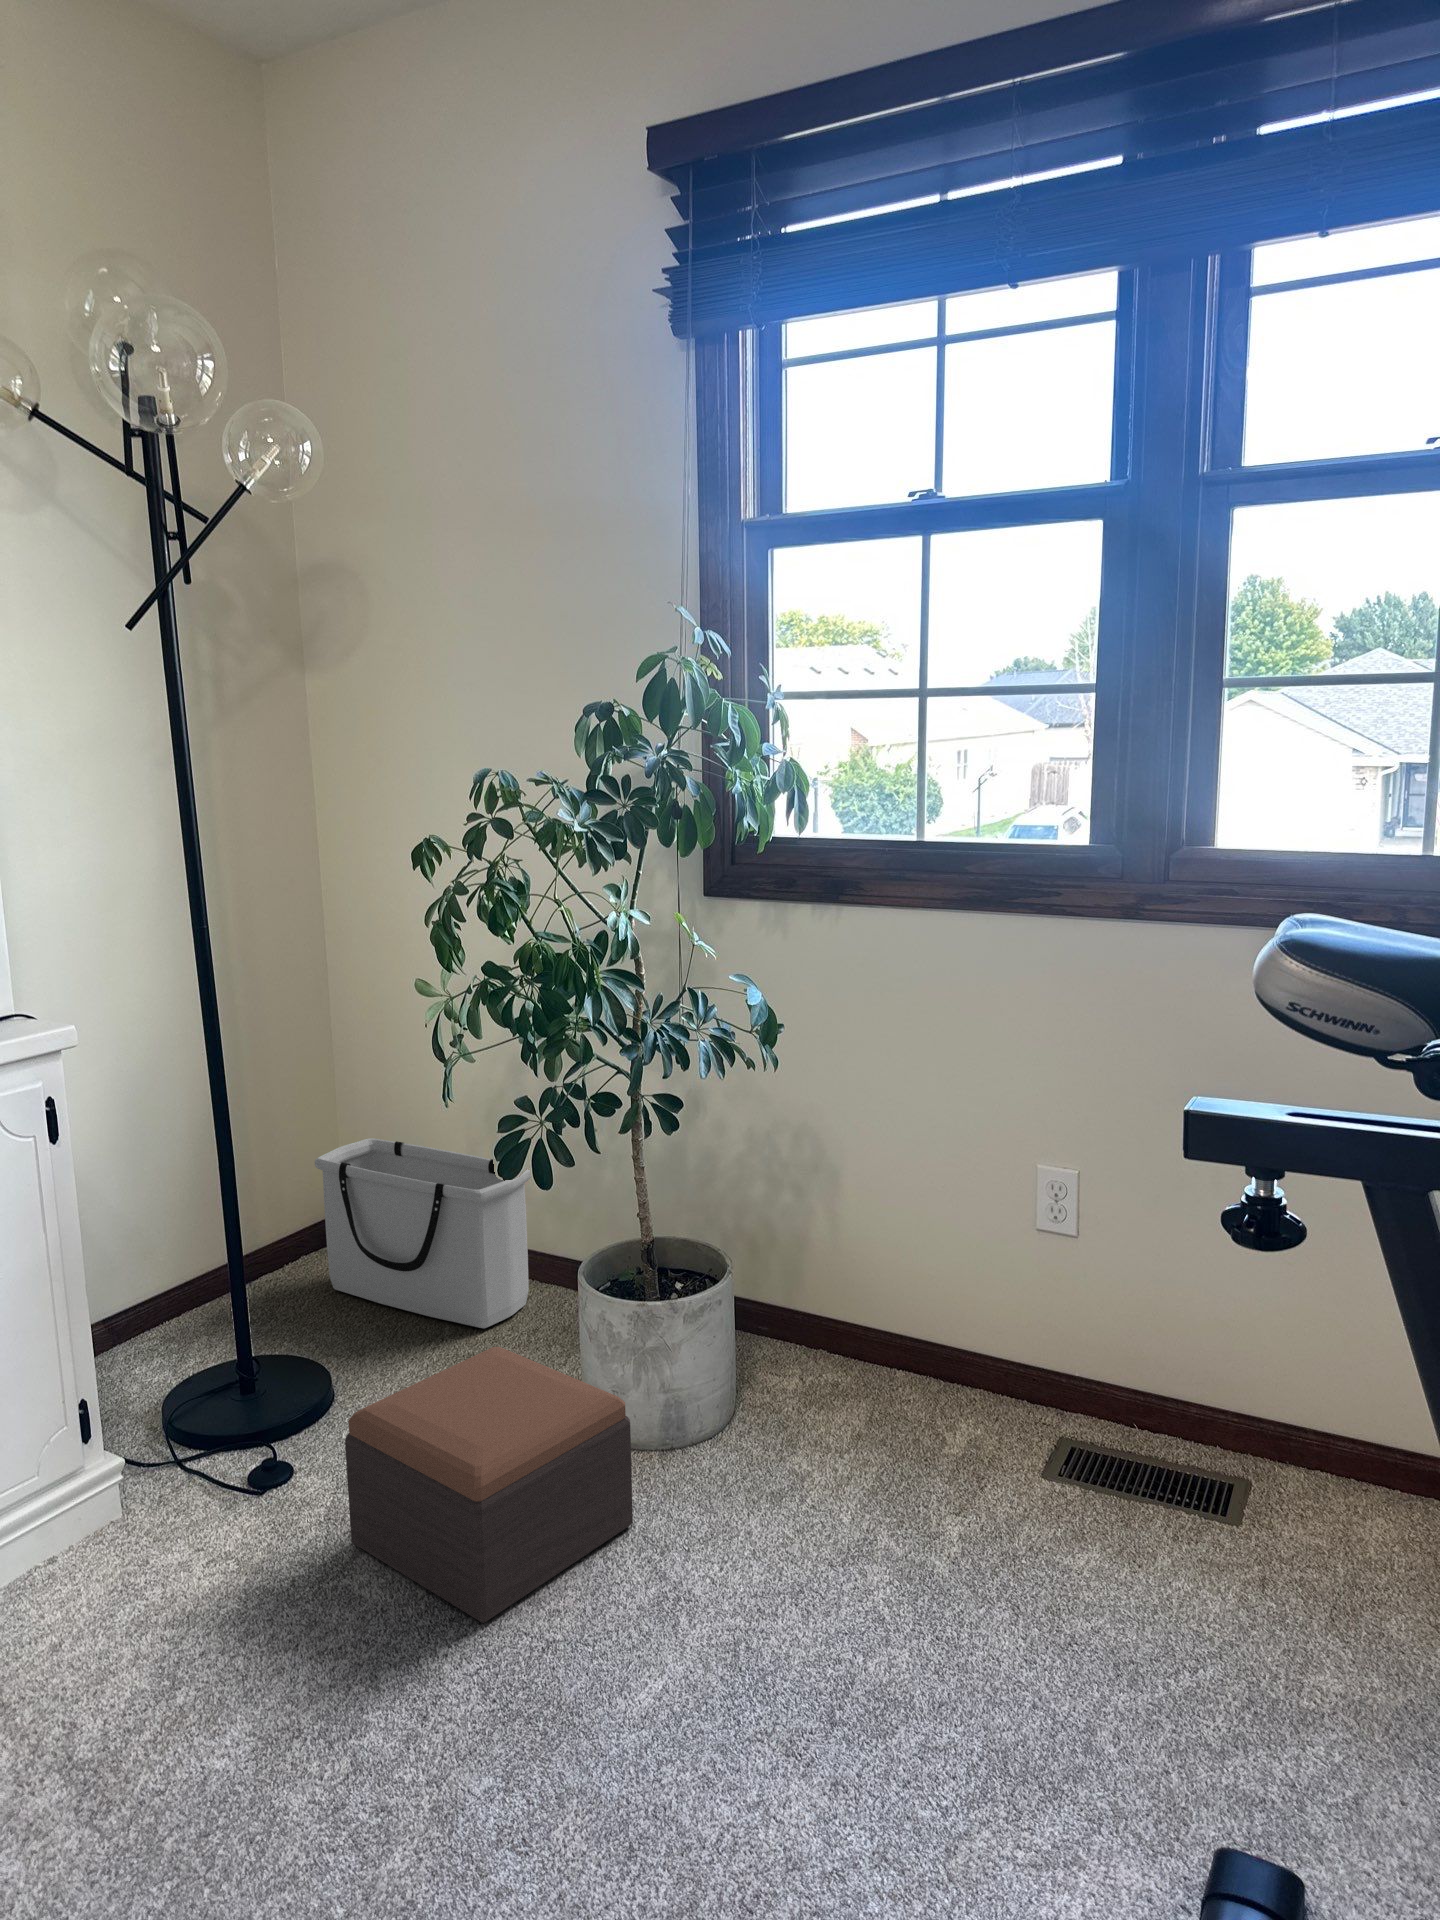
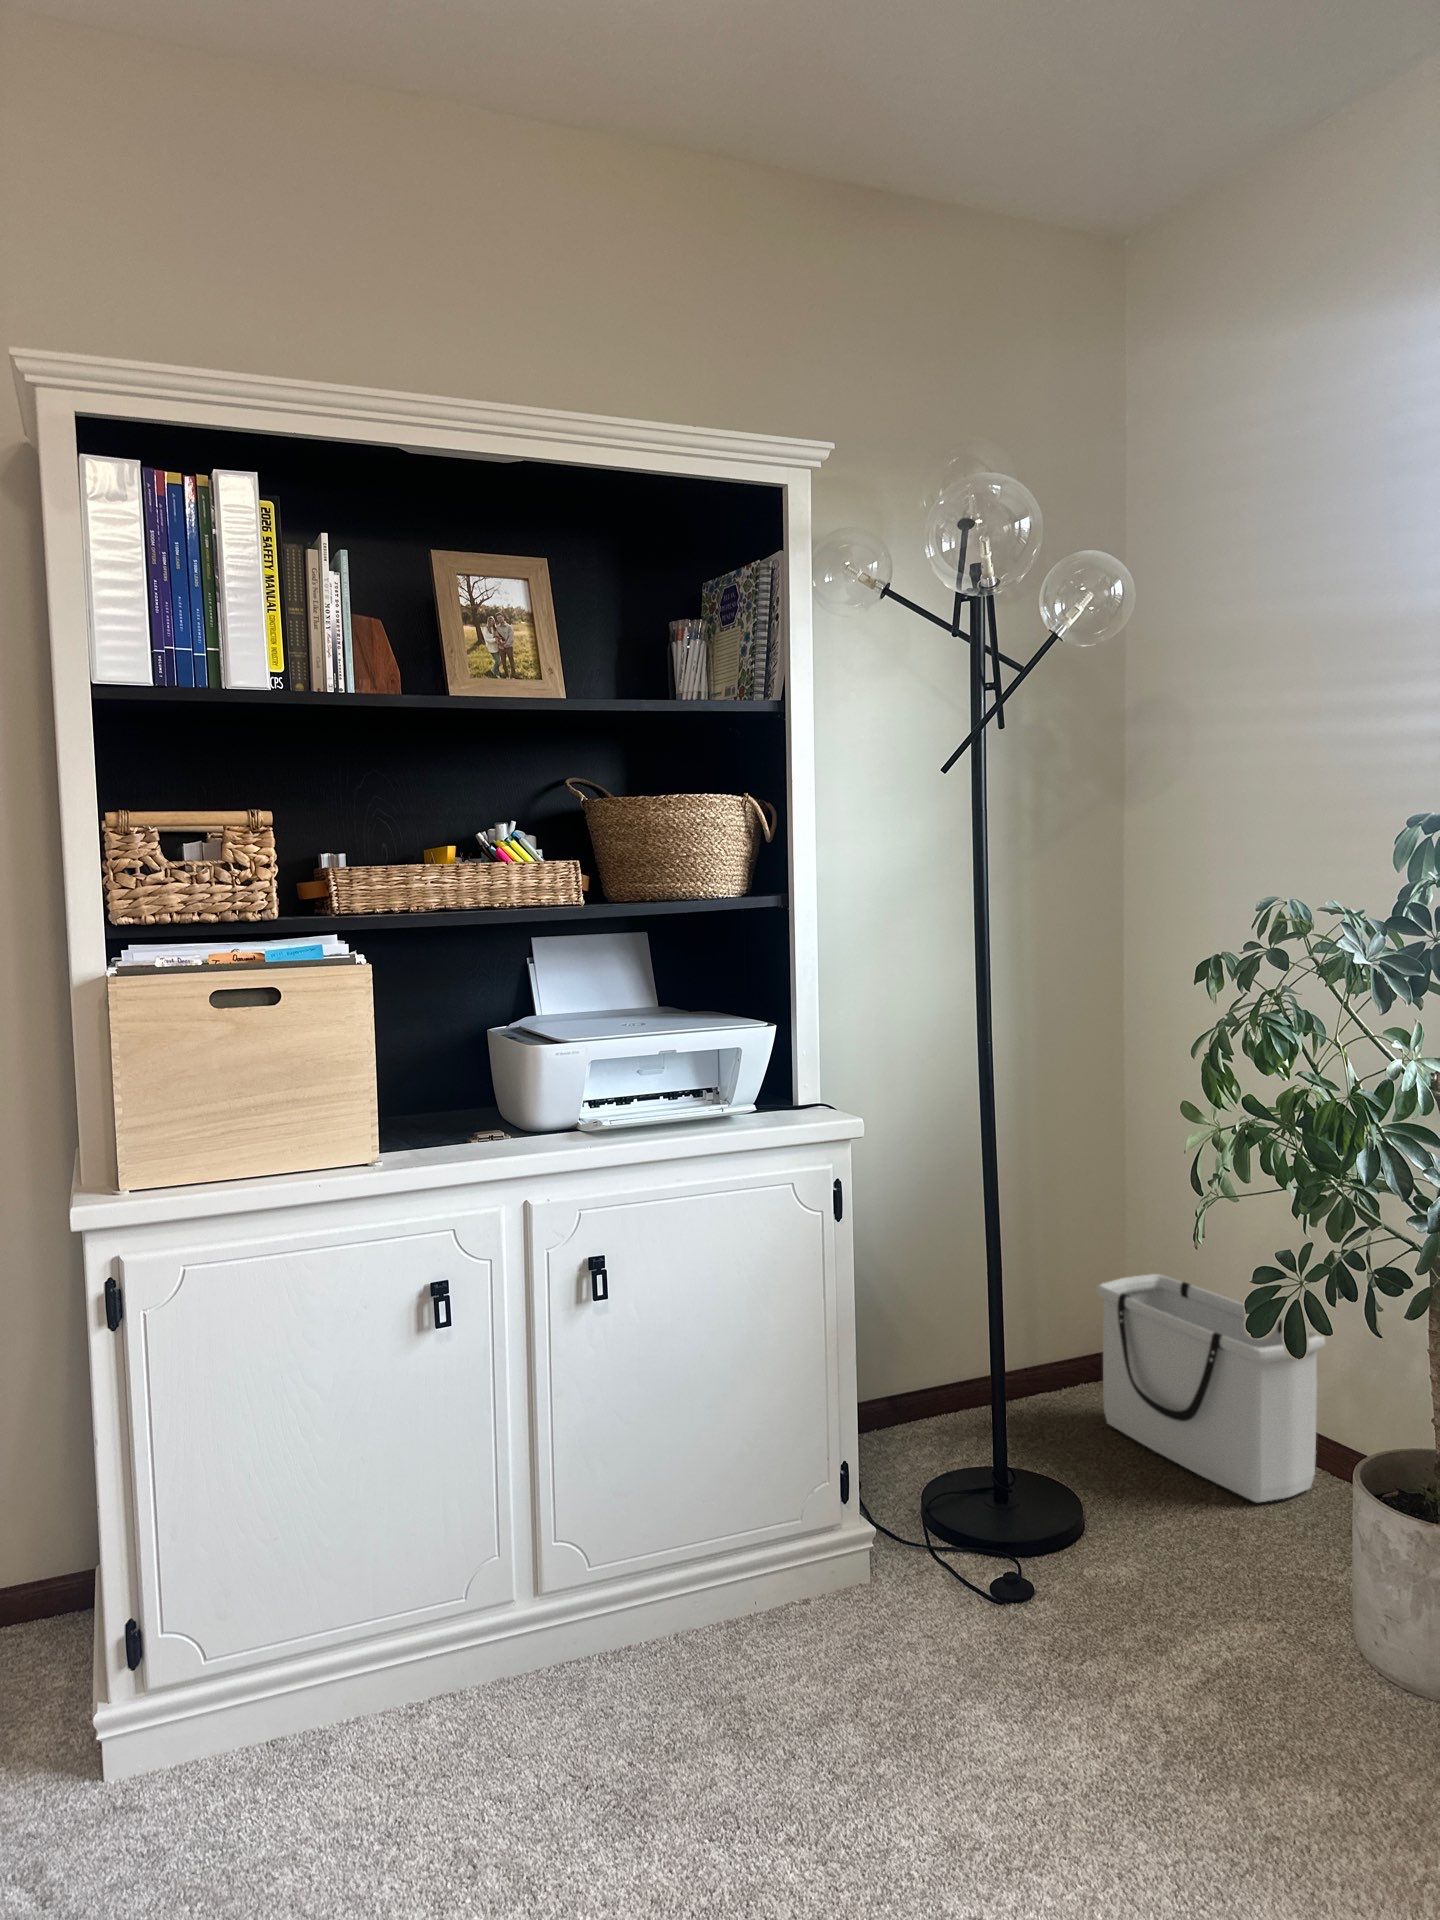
footstool: present [345,1347,633,1623] -> none [1067,1517,1383,1807]

